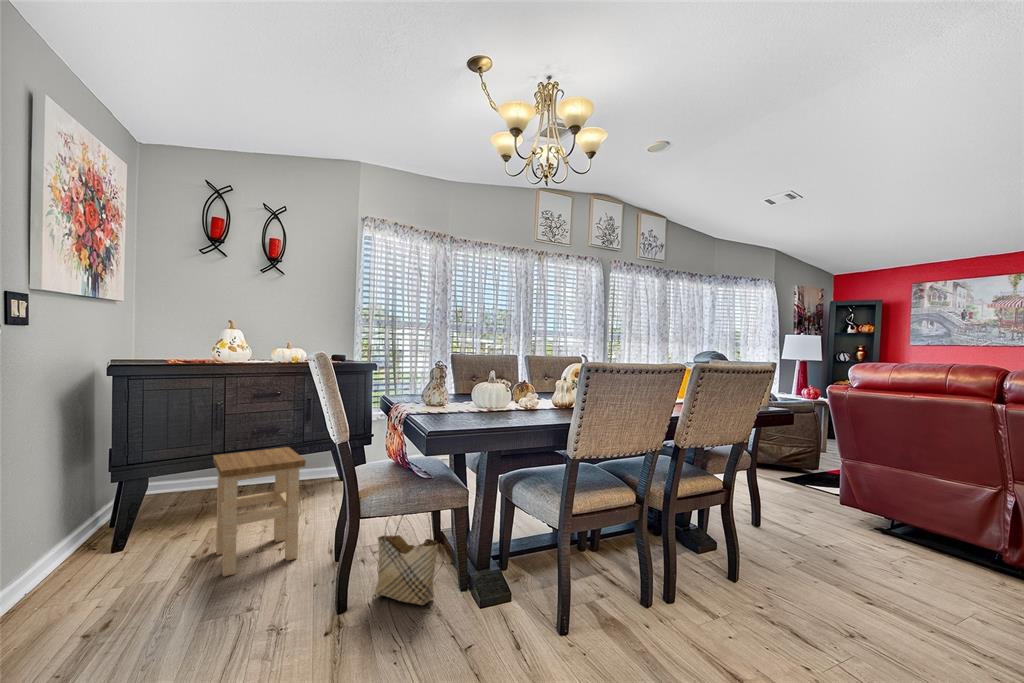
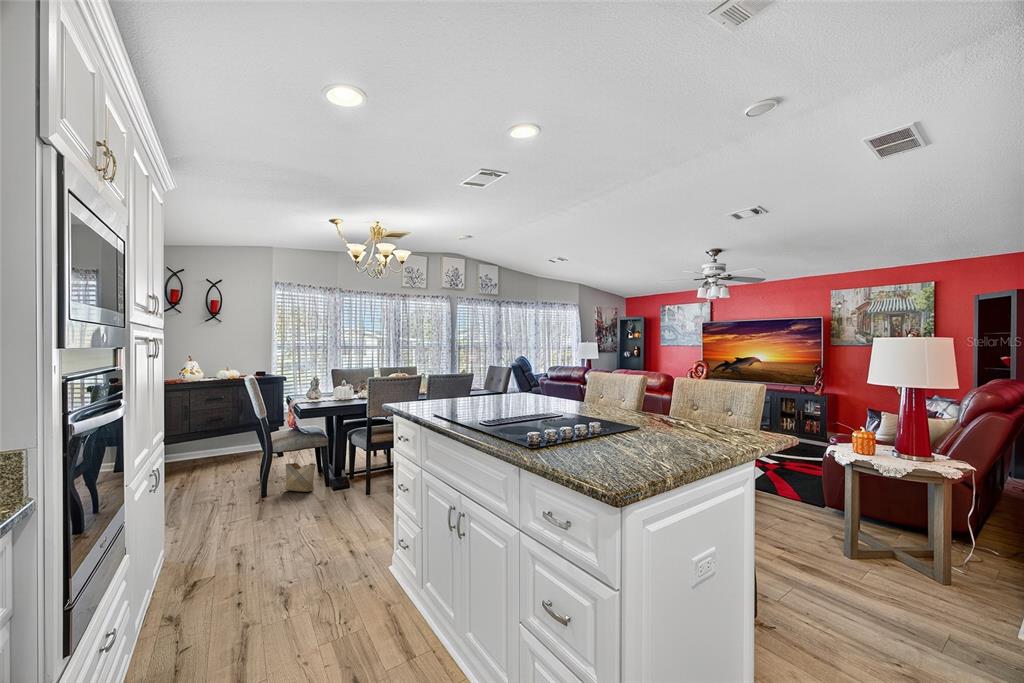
stool: present [213,447,306,576] -> none [192,427,246,491]

